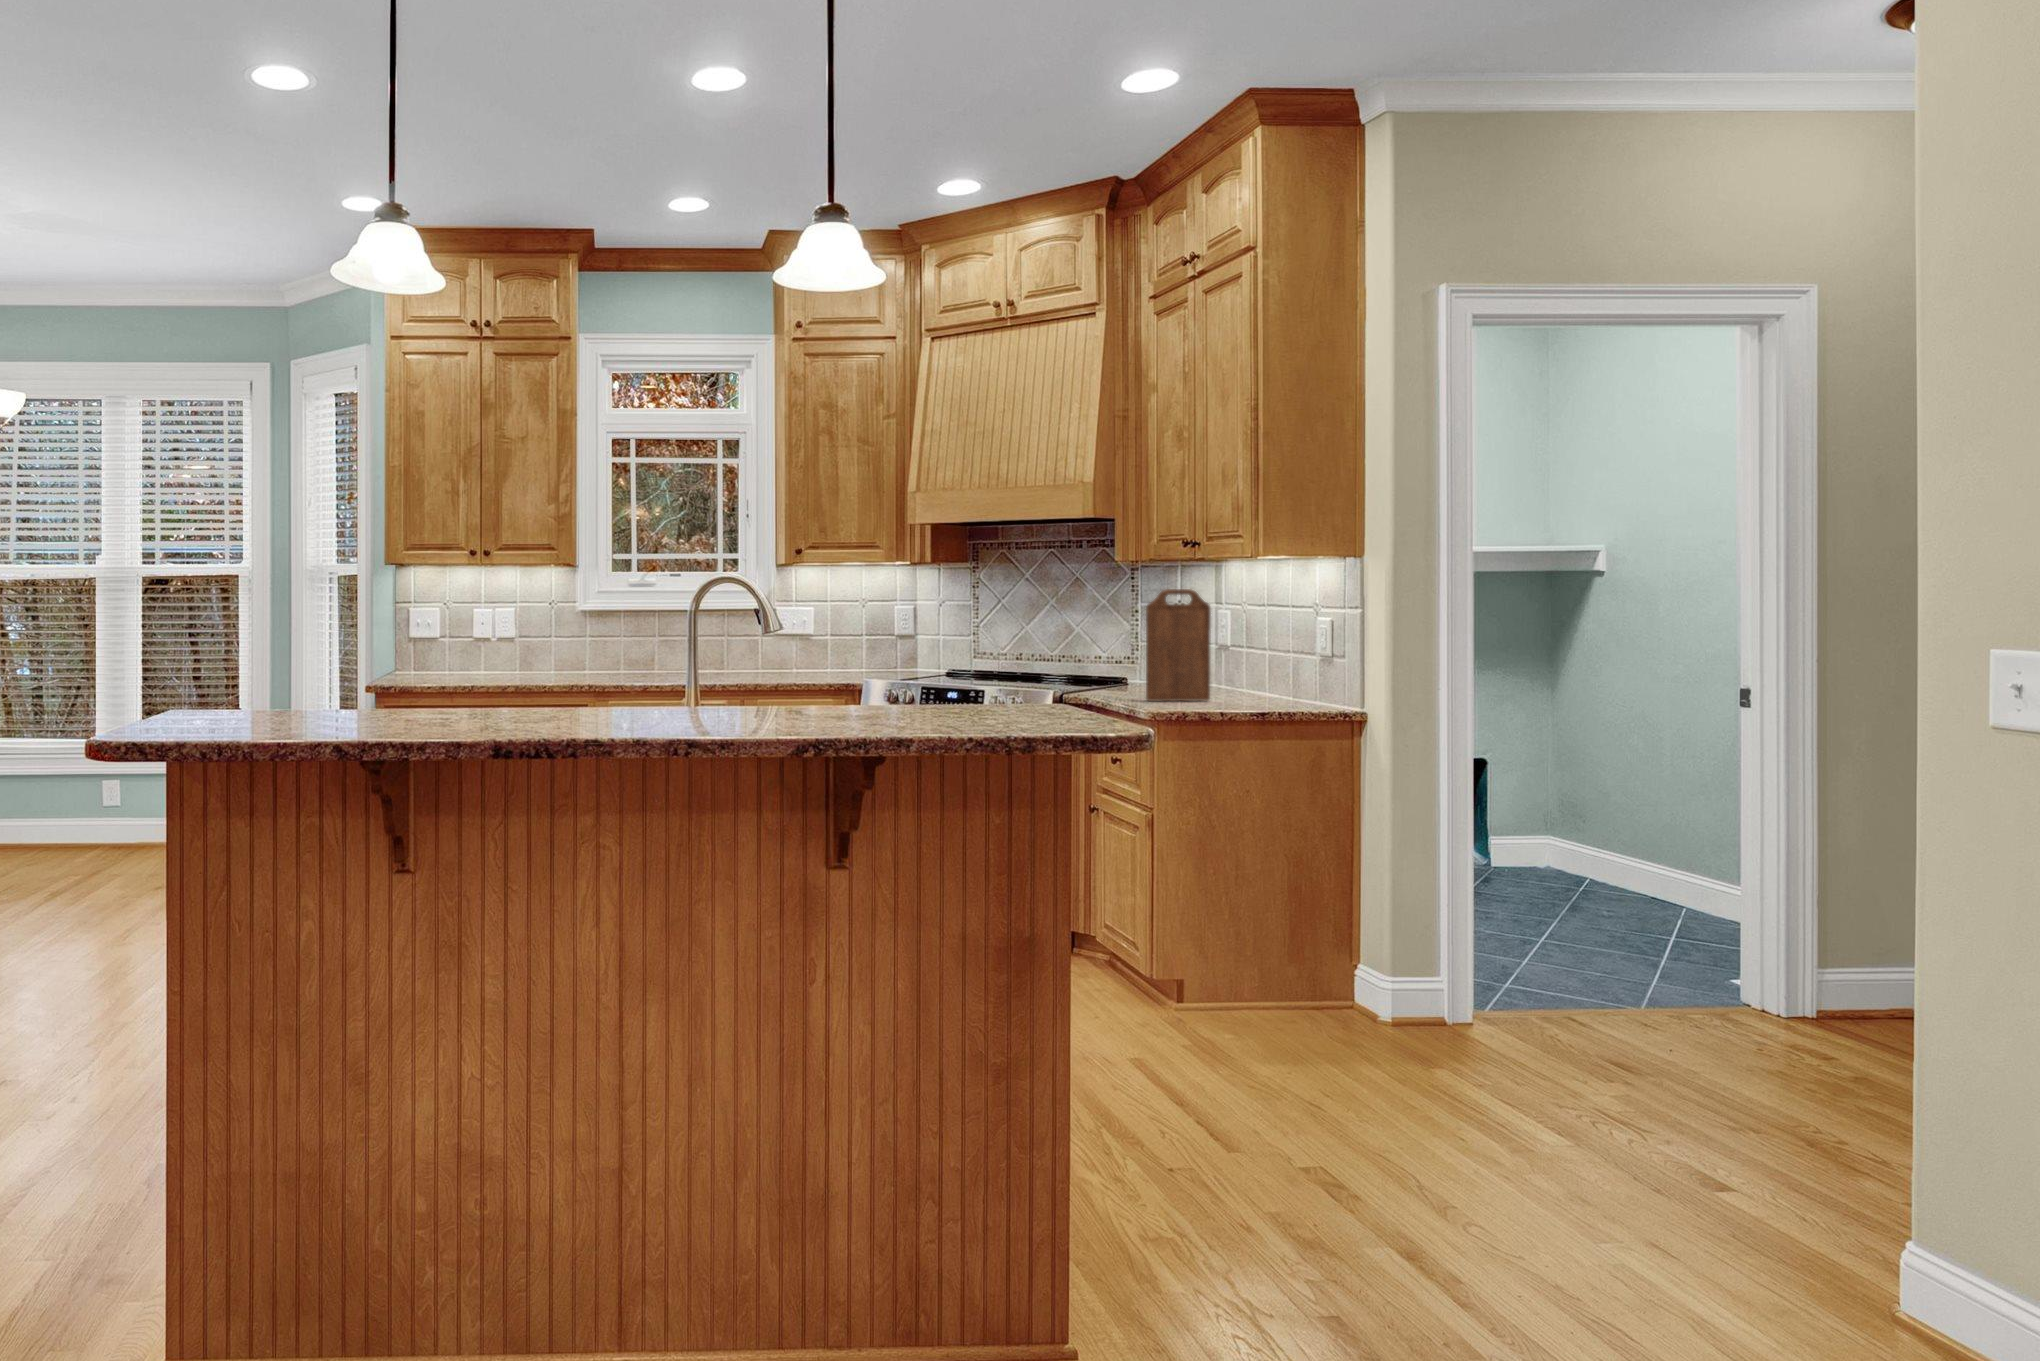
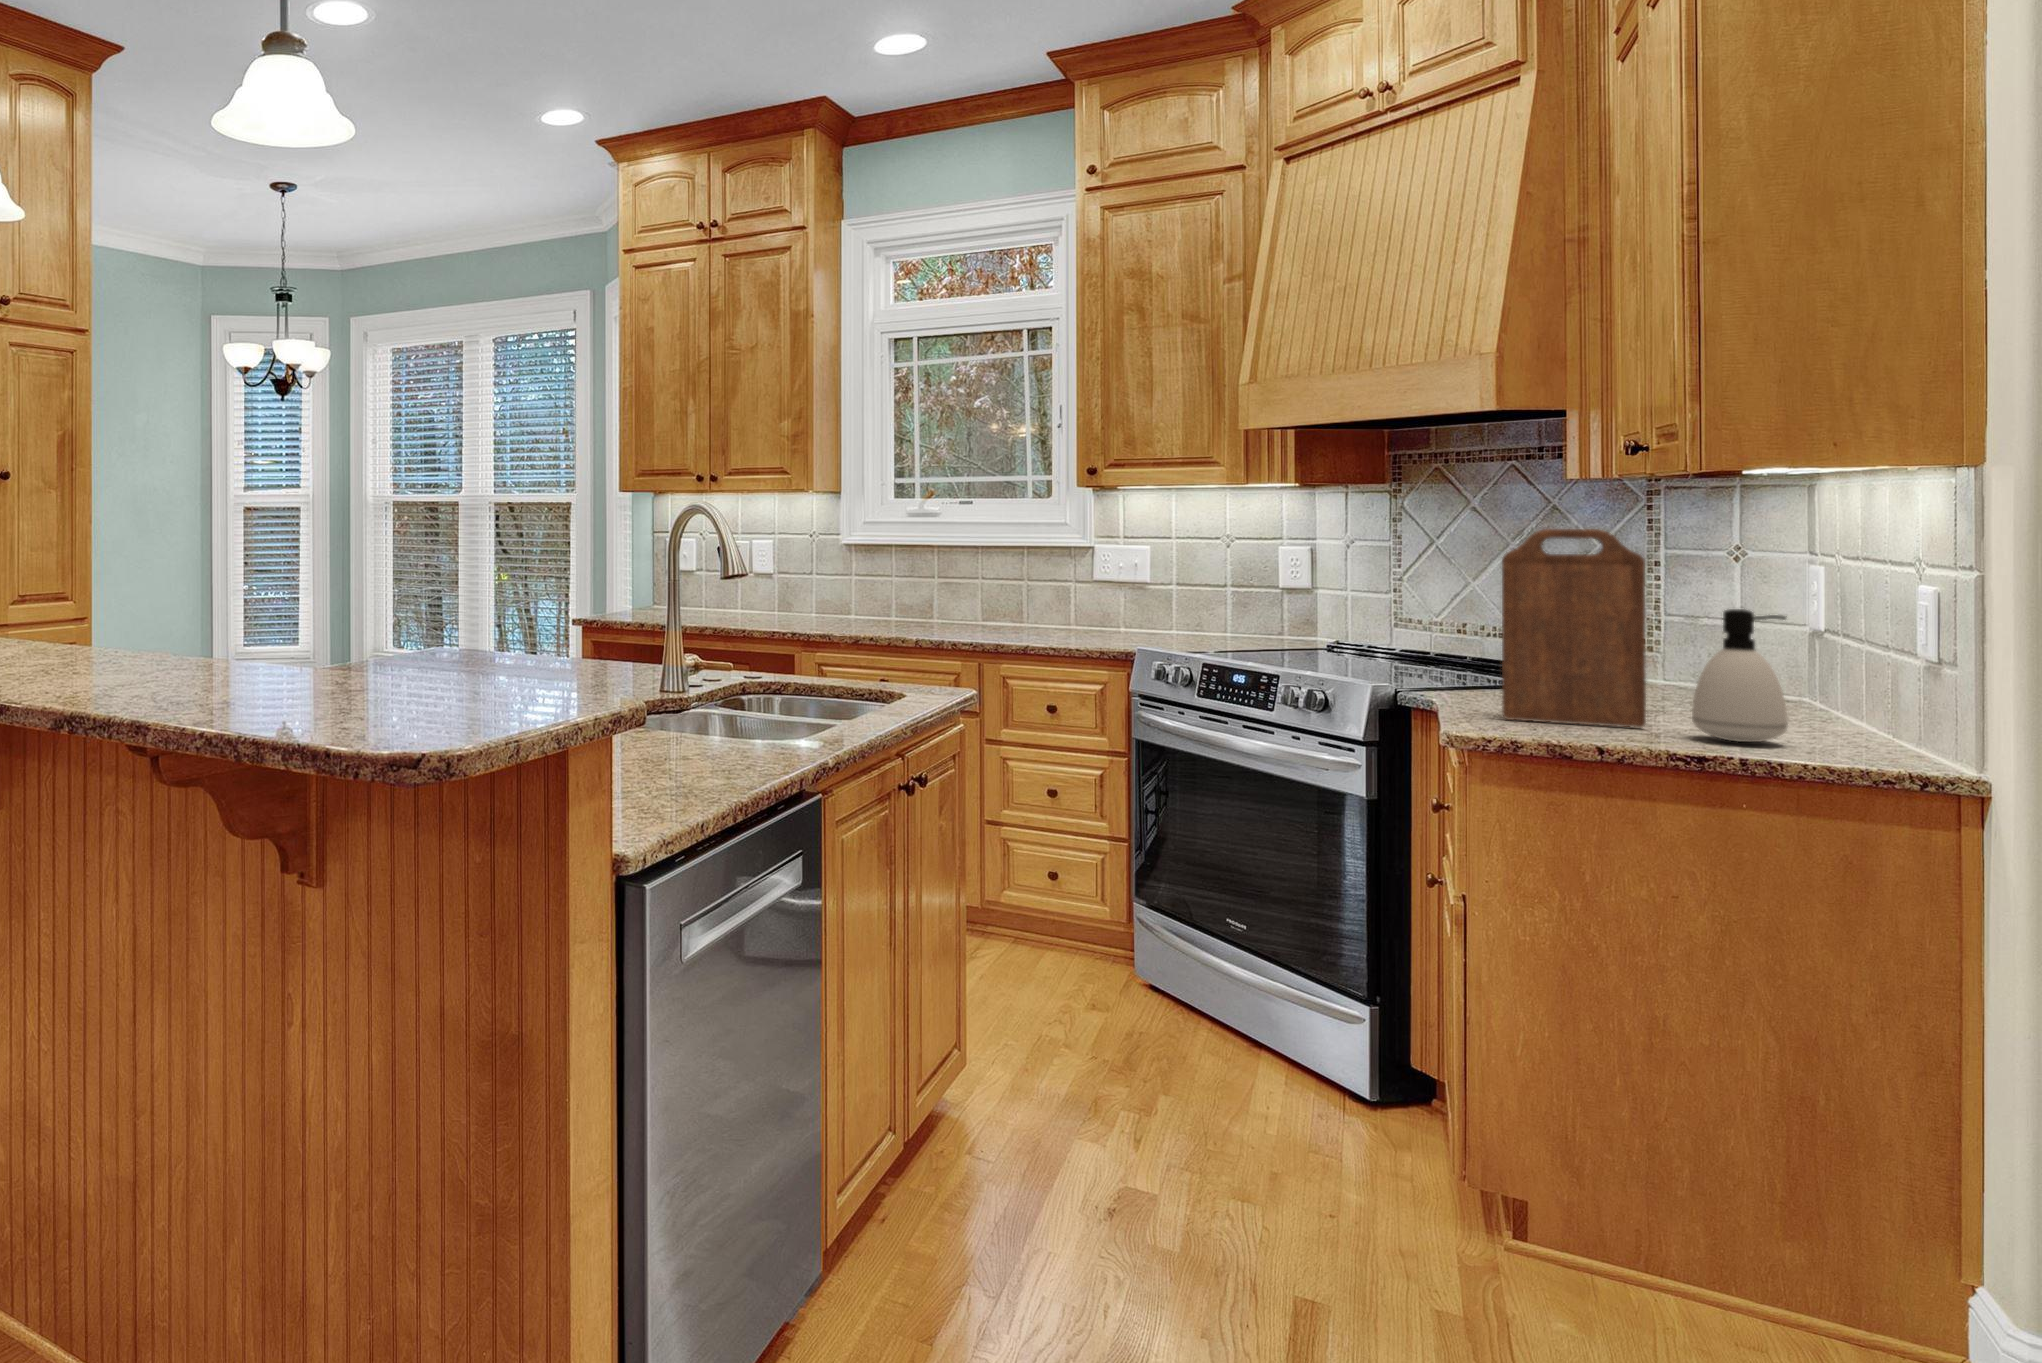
soap dispenser: none [1236,632,1278,704] -> present [1692,609,1788,742]

